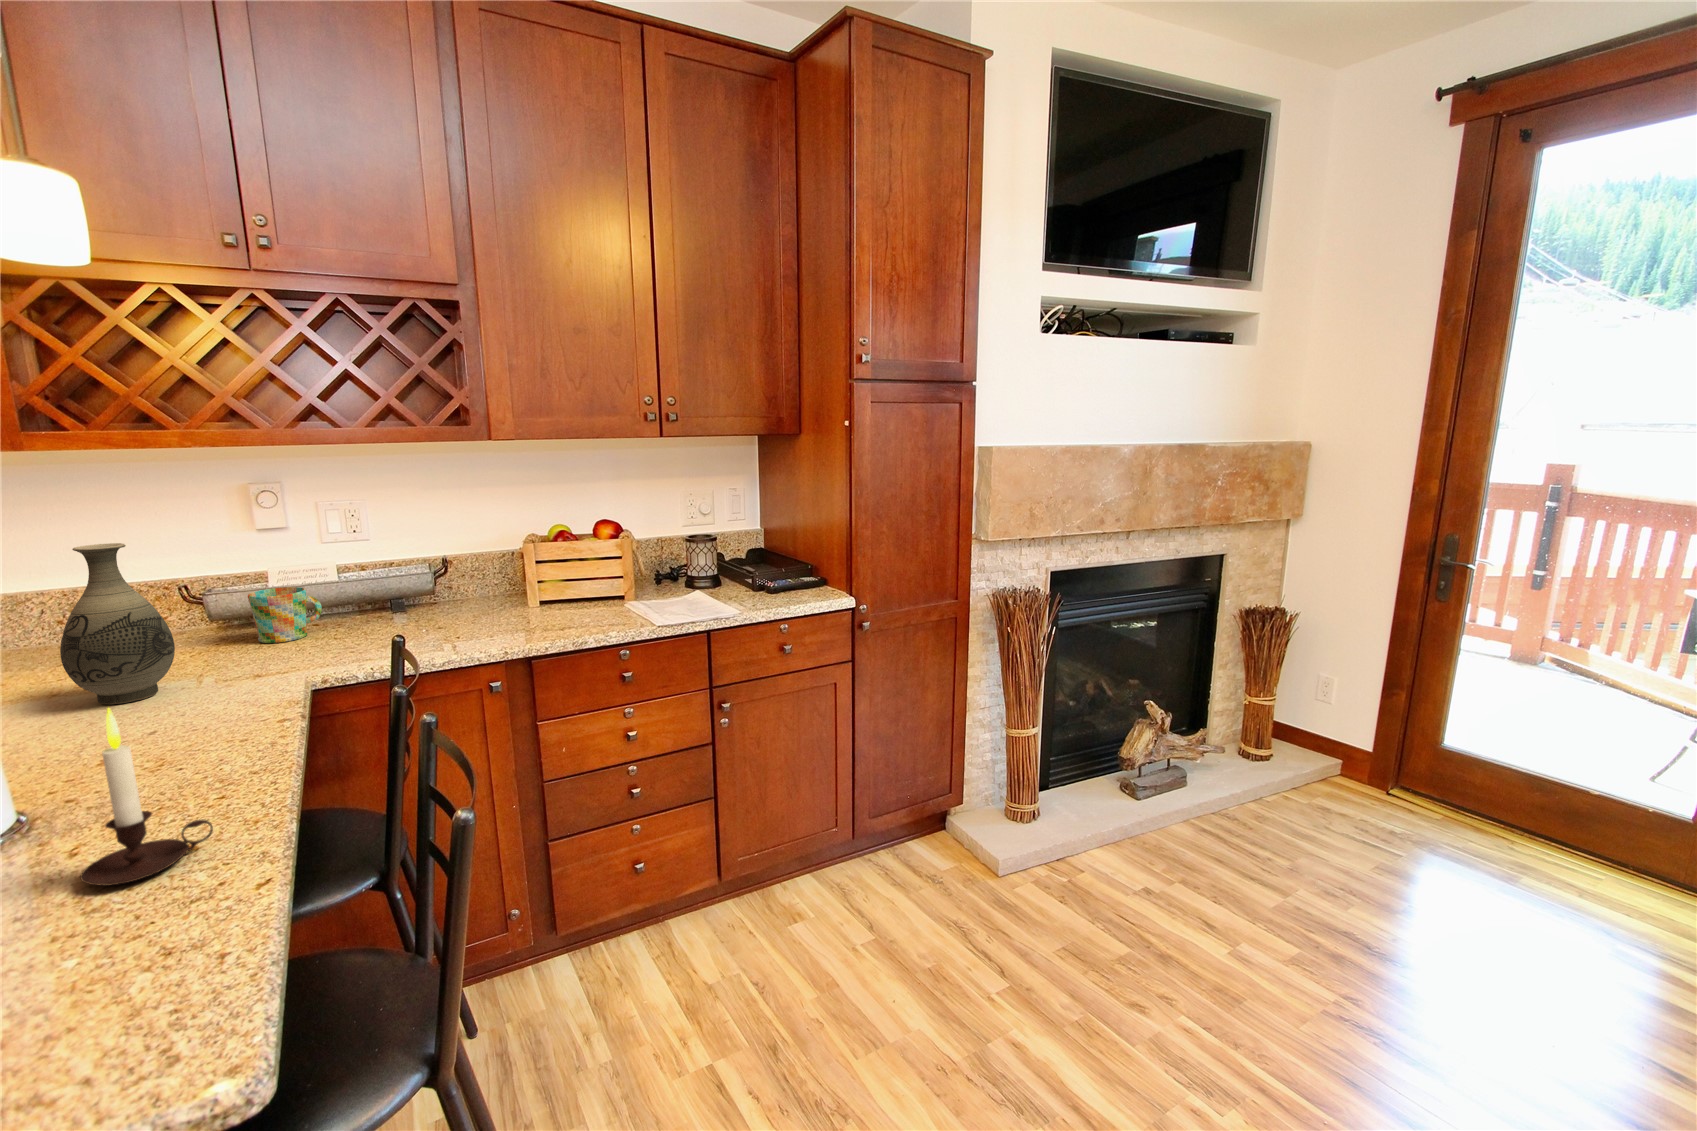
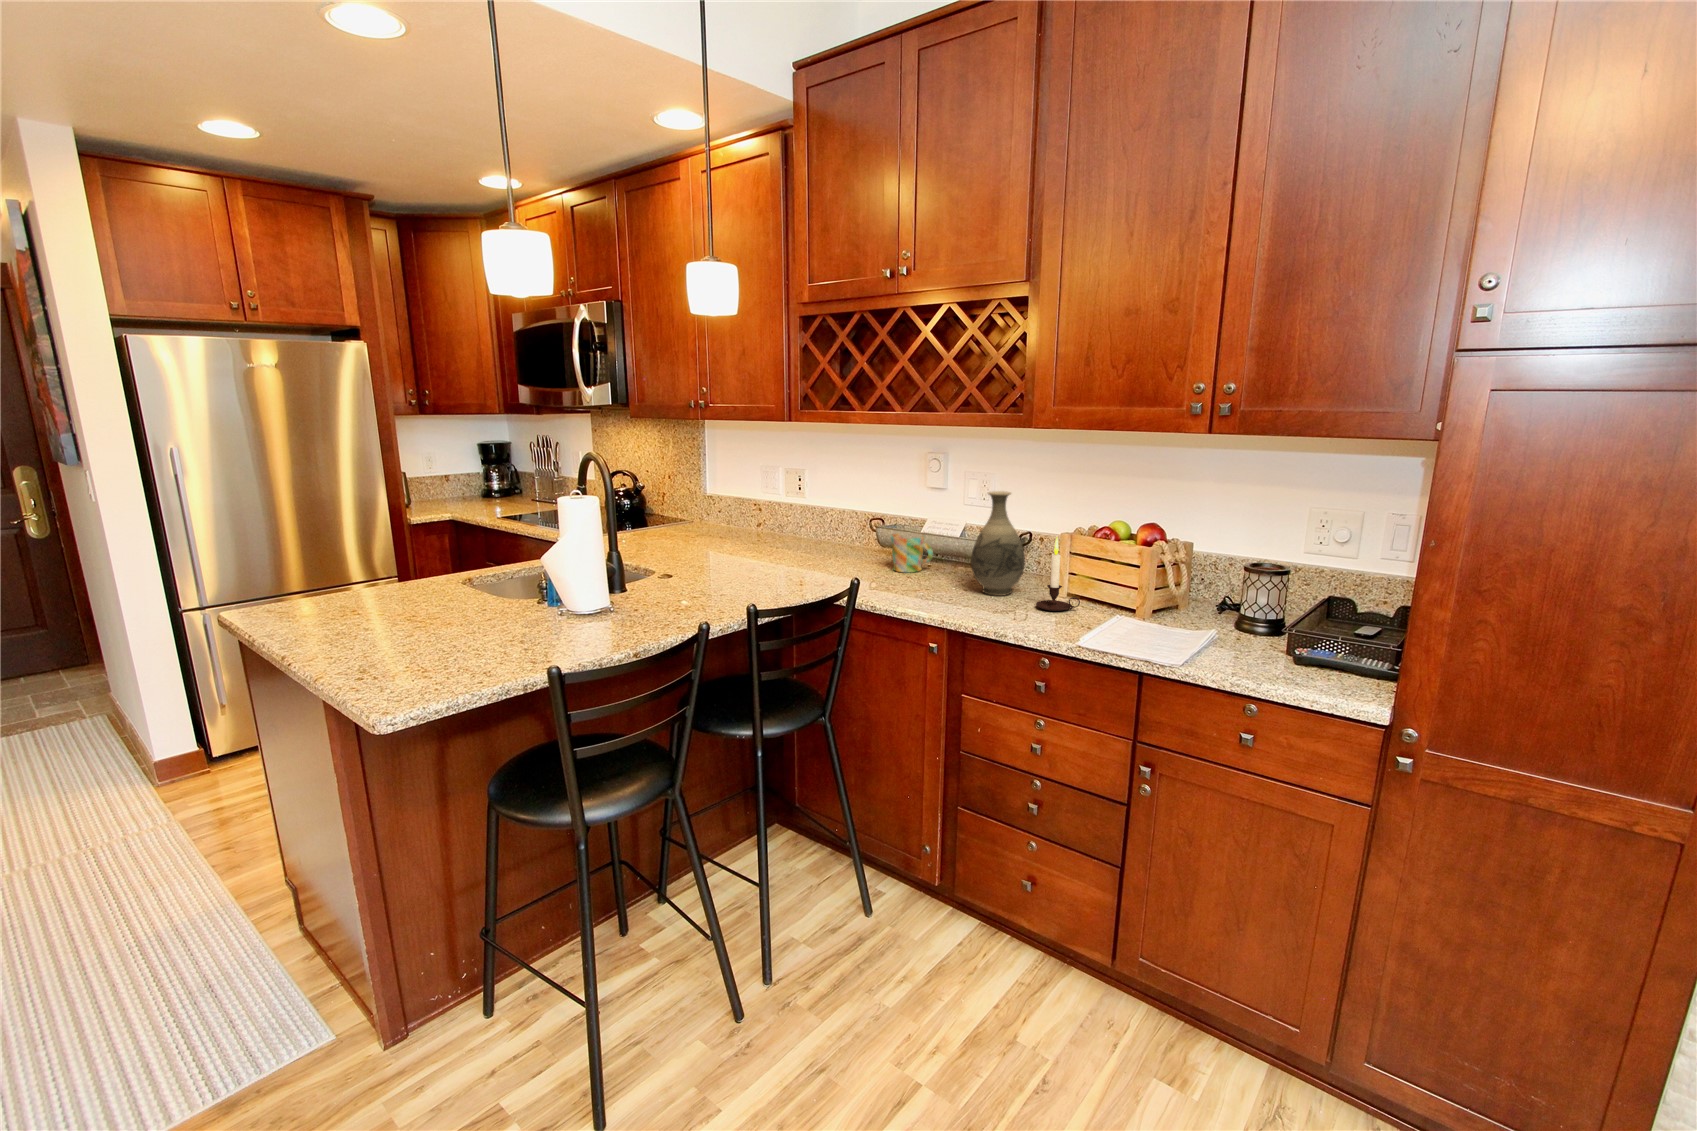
vase: present [60,543,175,704] -> present [971,491,1025,596]
candle: present [80,708,213,886] -> present [1036,537,1080,611]

